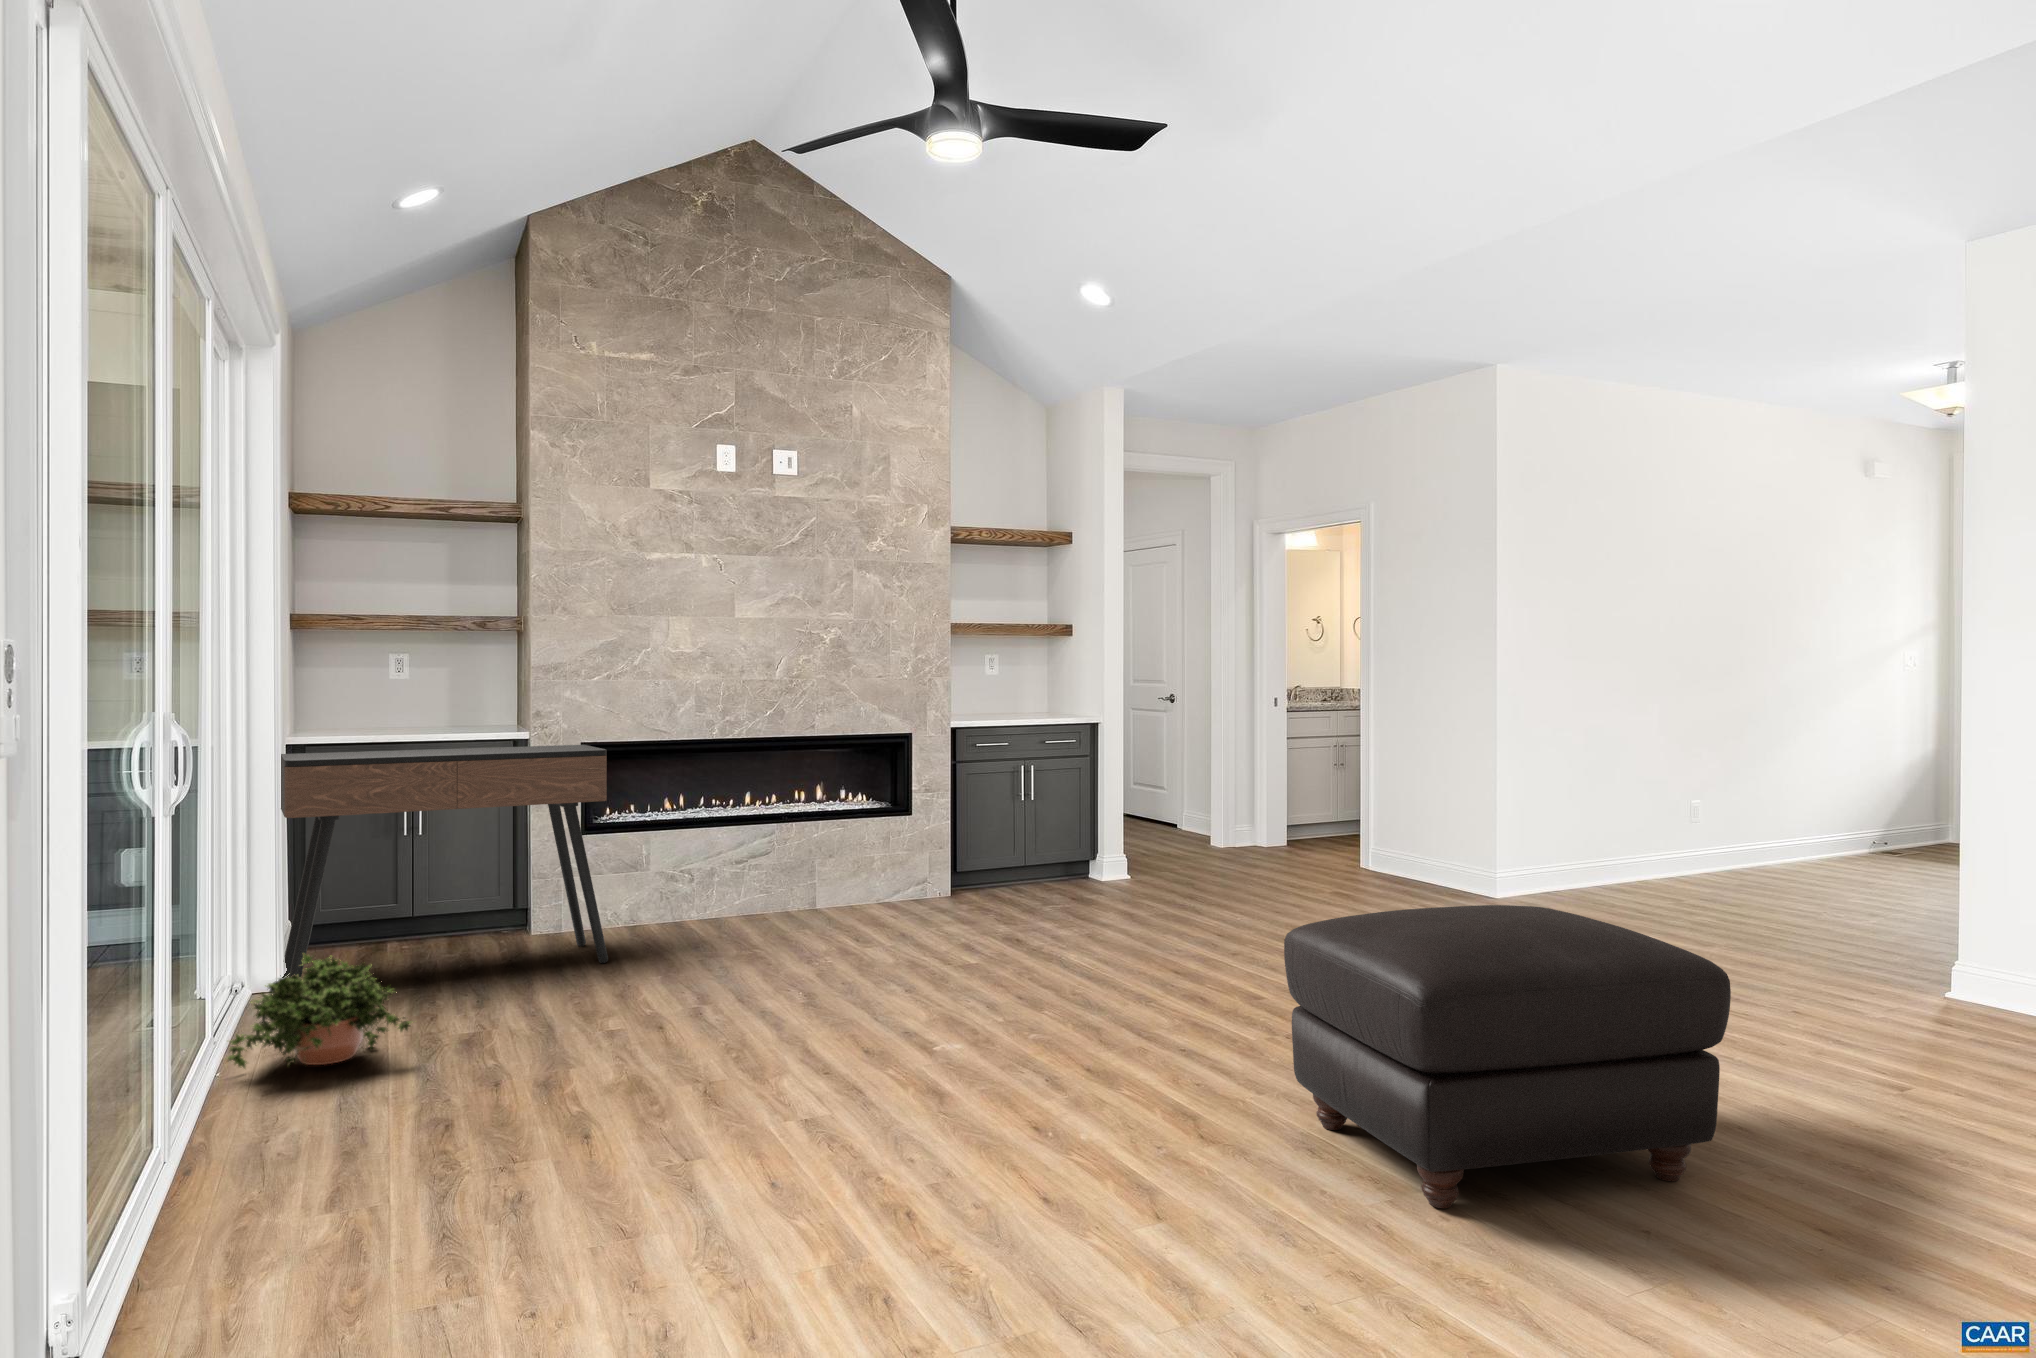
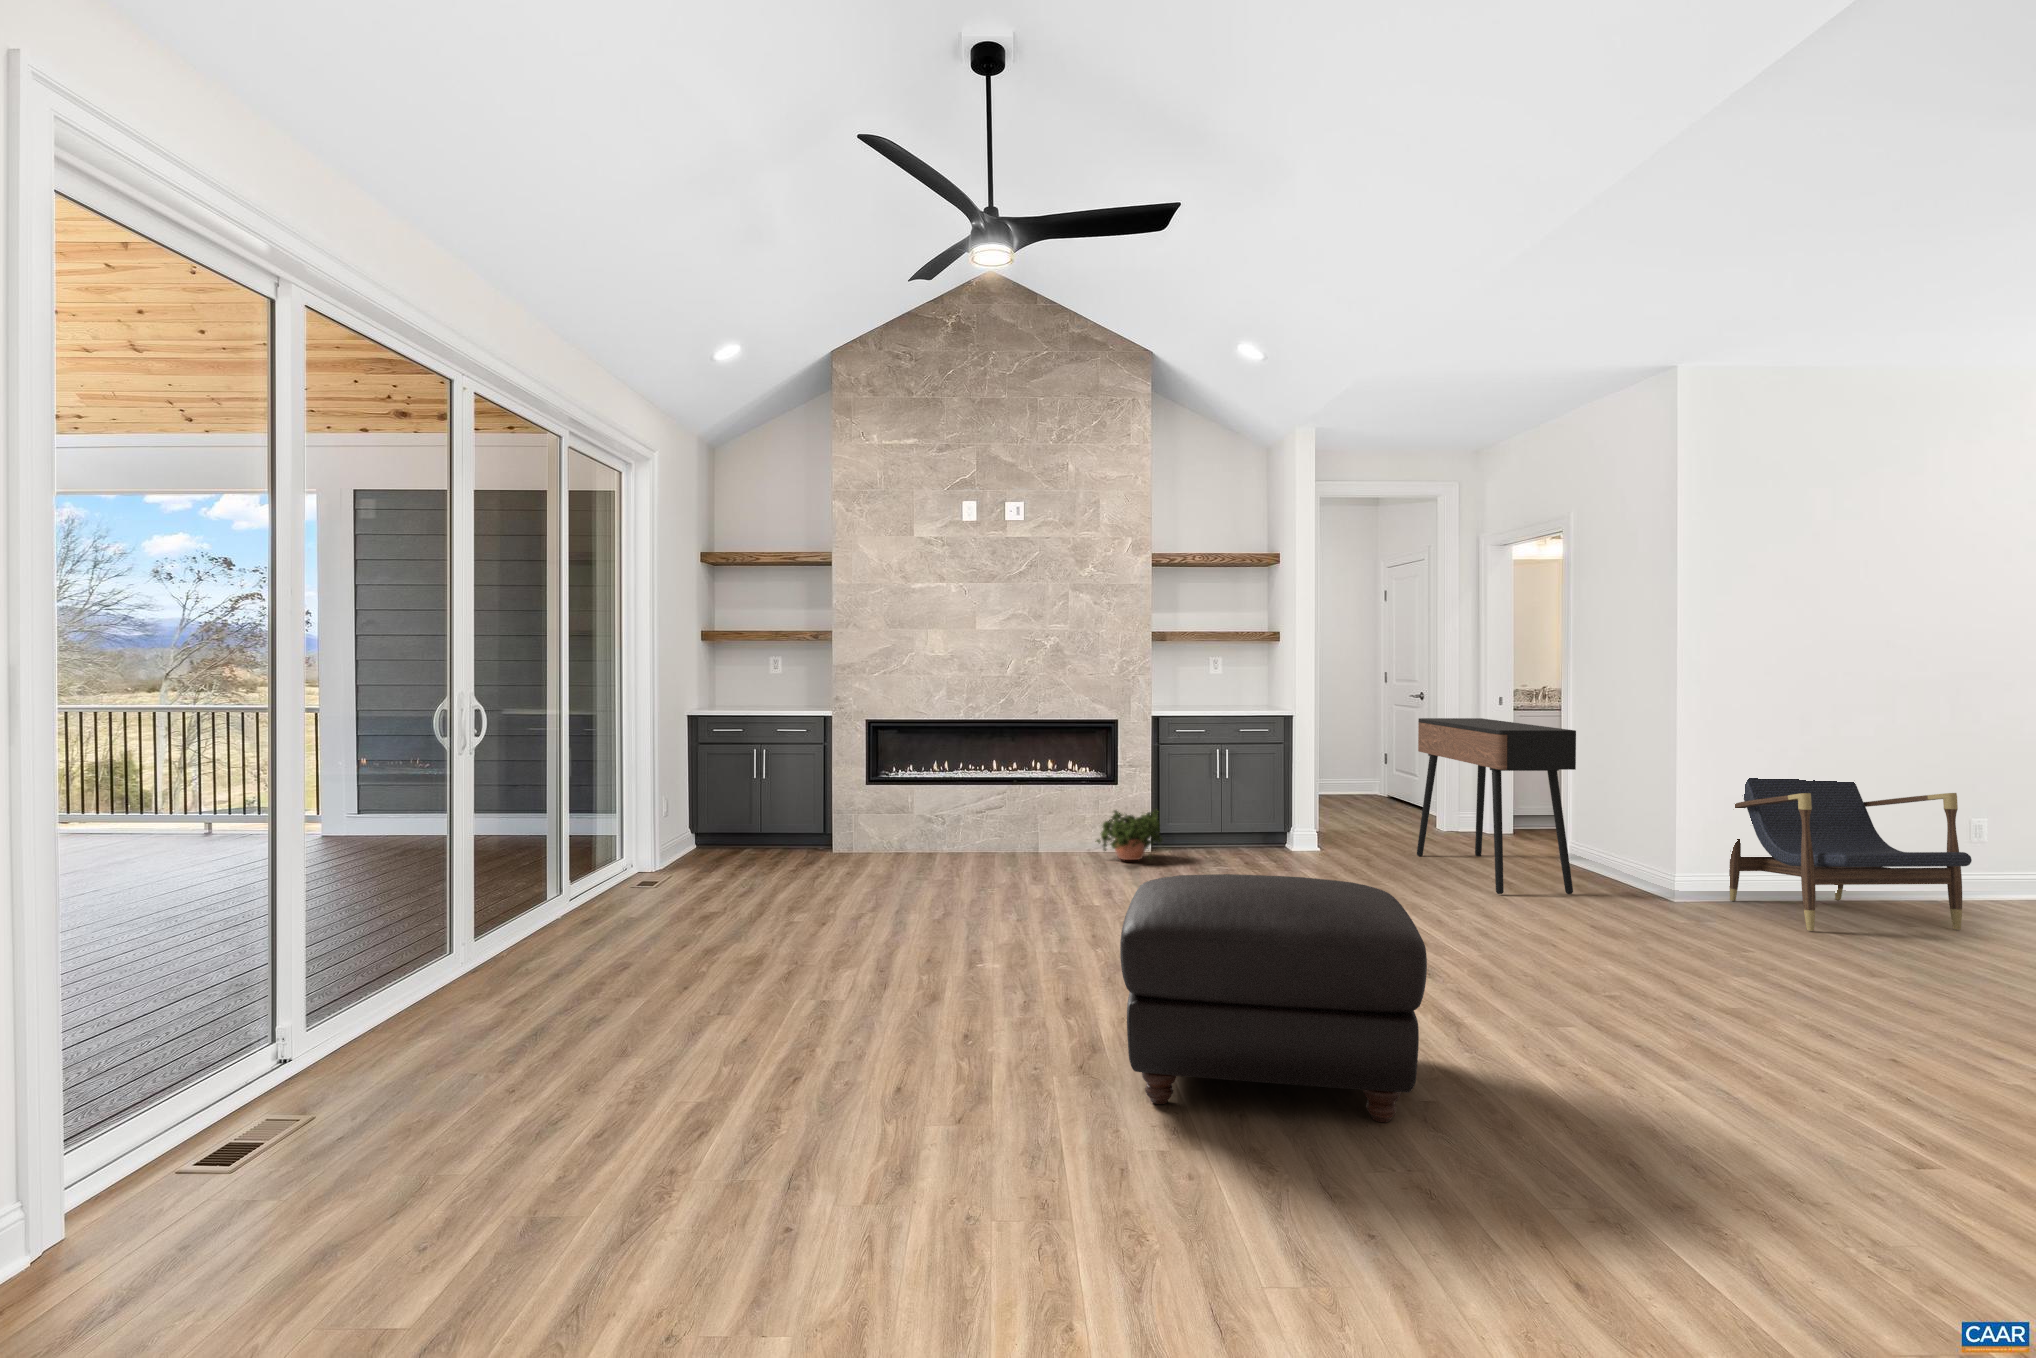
lounge chair: none [1553,733,1774,920] -> present [1729,778,1972,931]
console table: present [281,745,608,979] -> present [1417,718,1576,894]
potted plant: present [228,954,411,1068] -> present [1095,810,1162,860]

